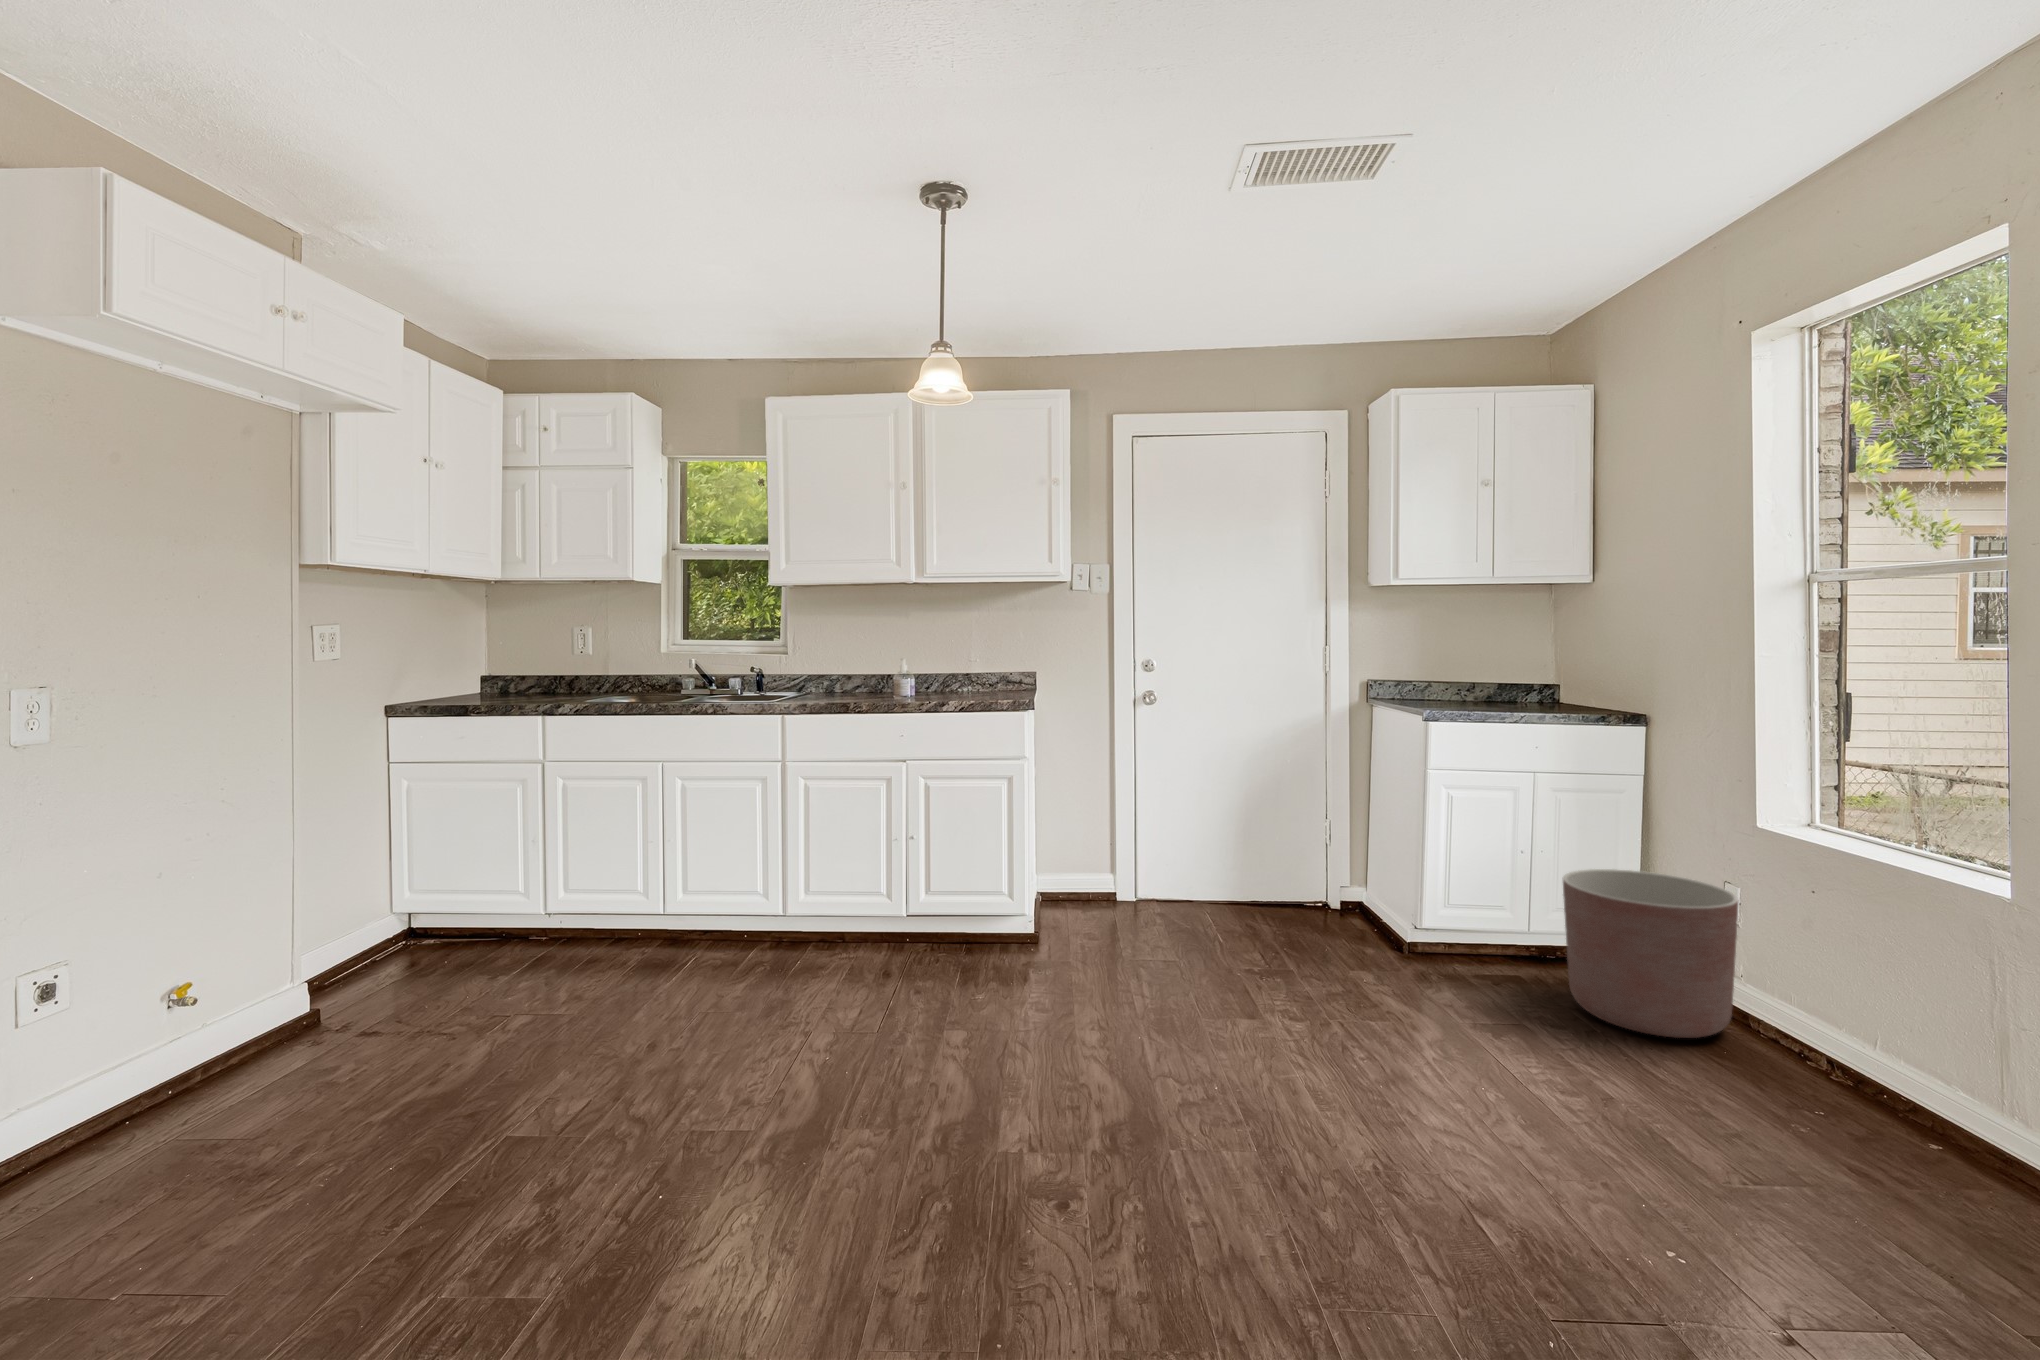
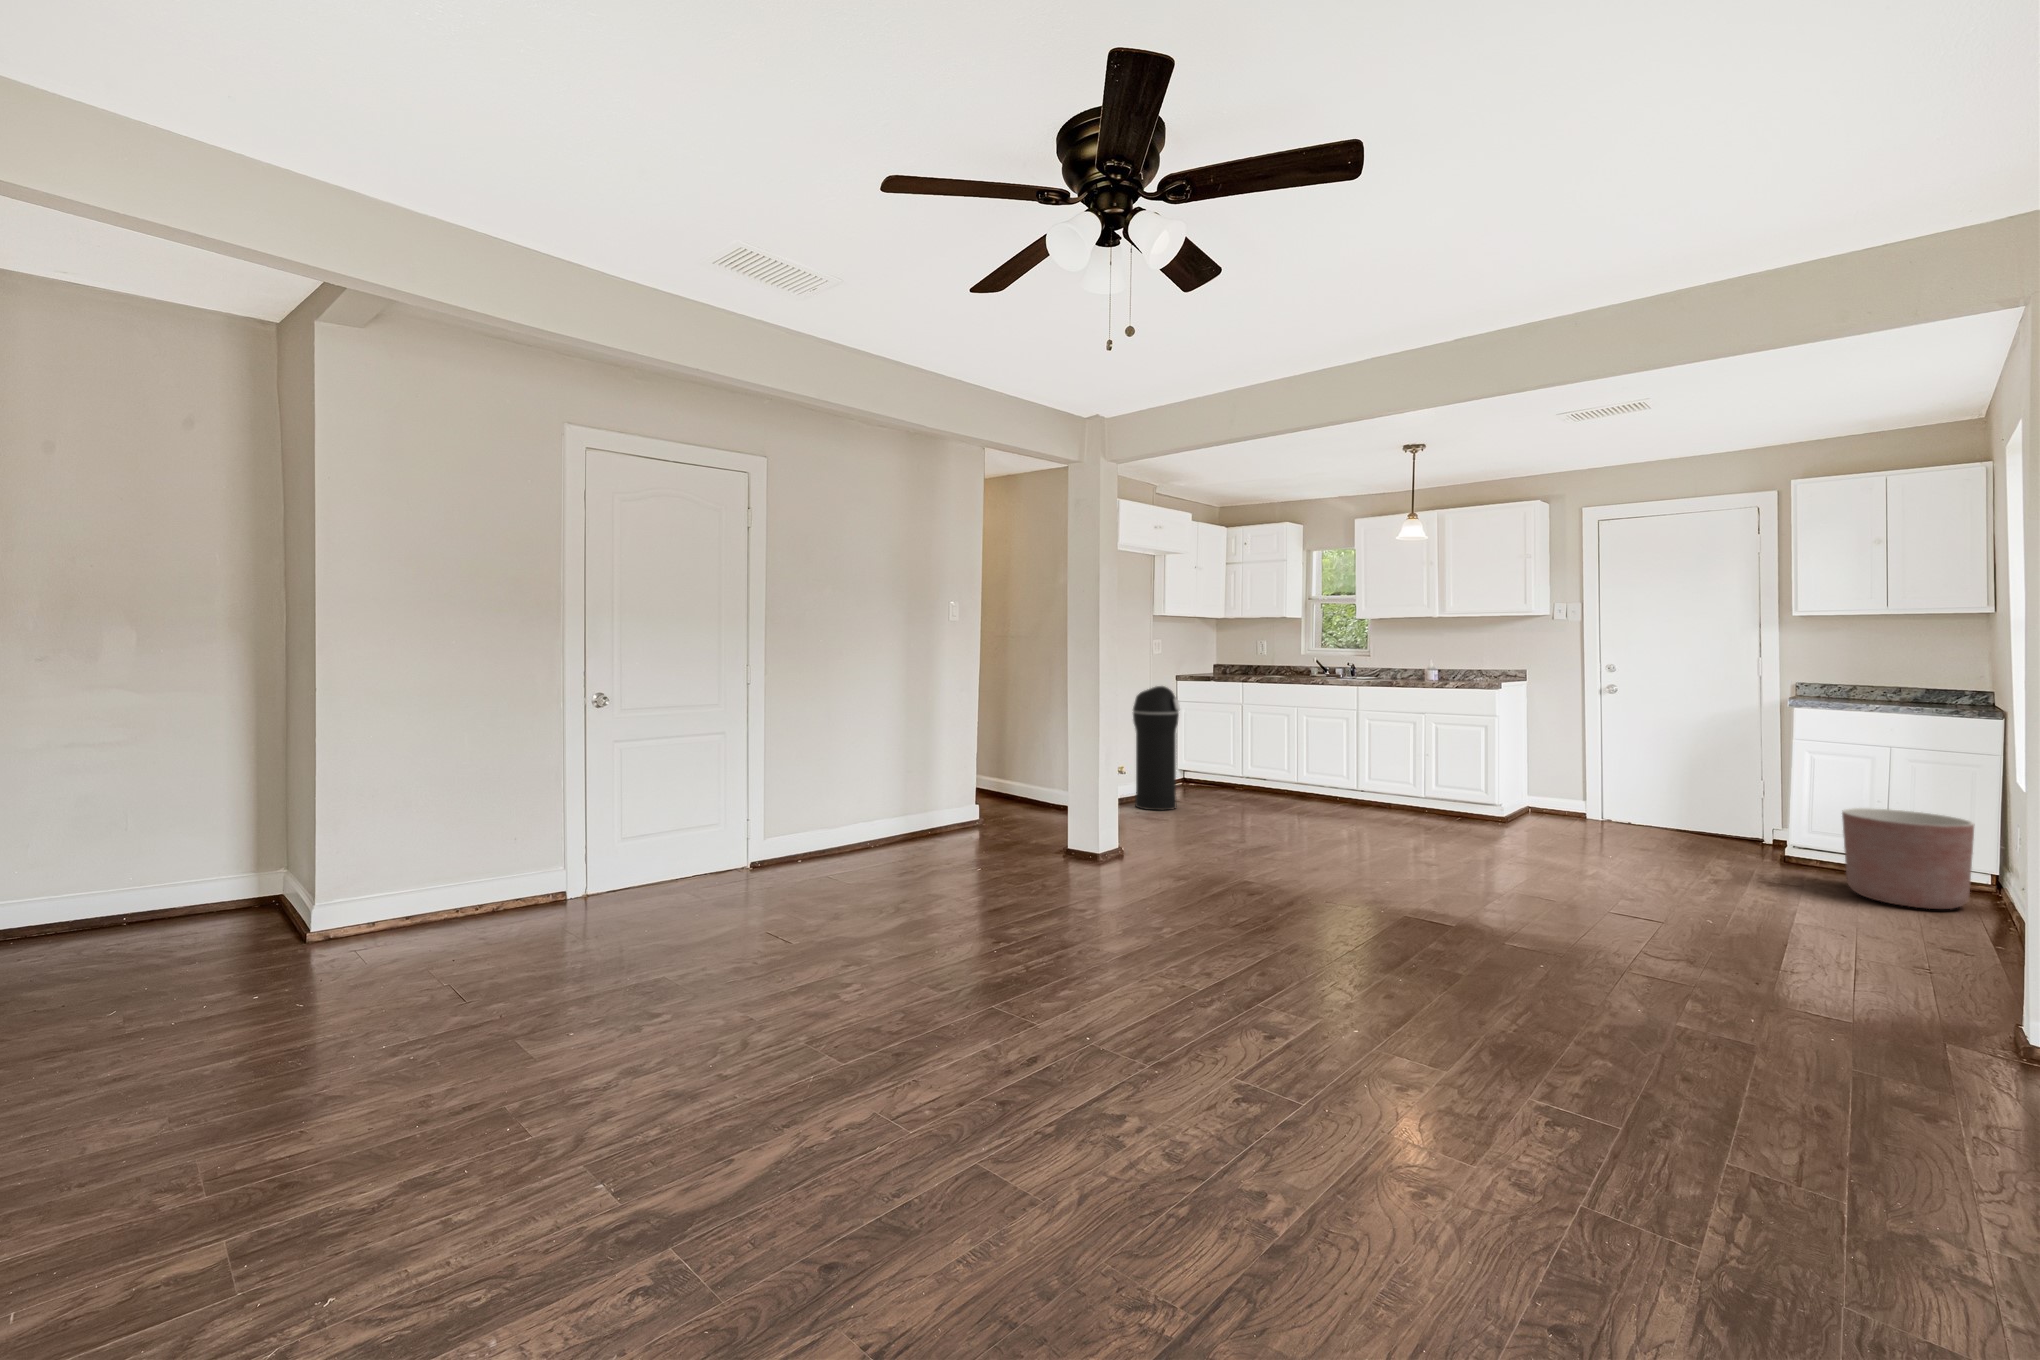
trash can: none [221,740,376,1092] -> present [1133,686,1180,810]

